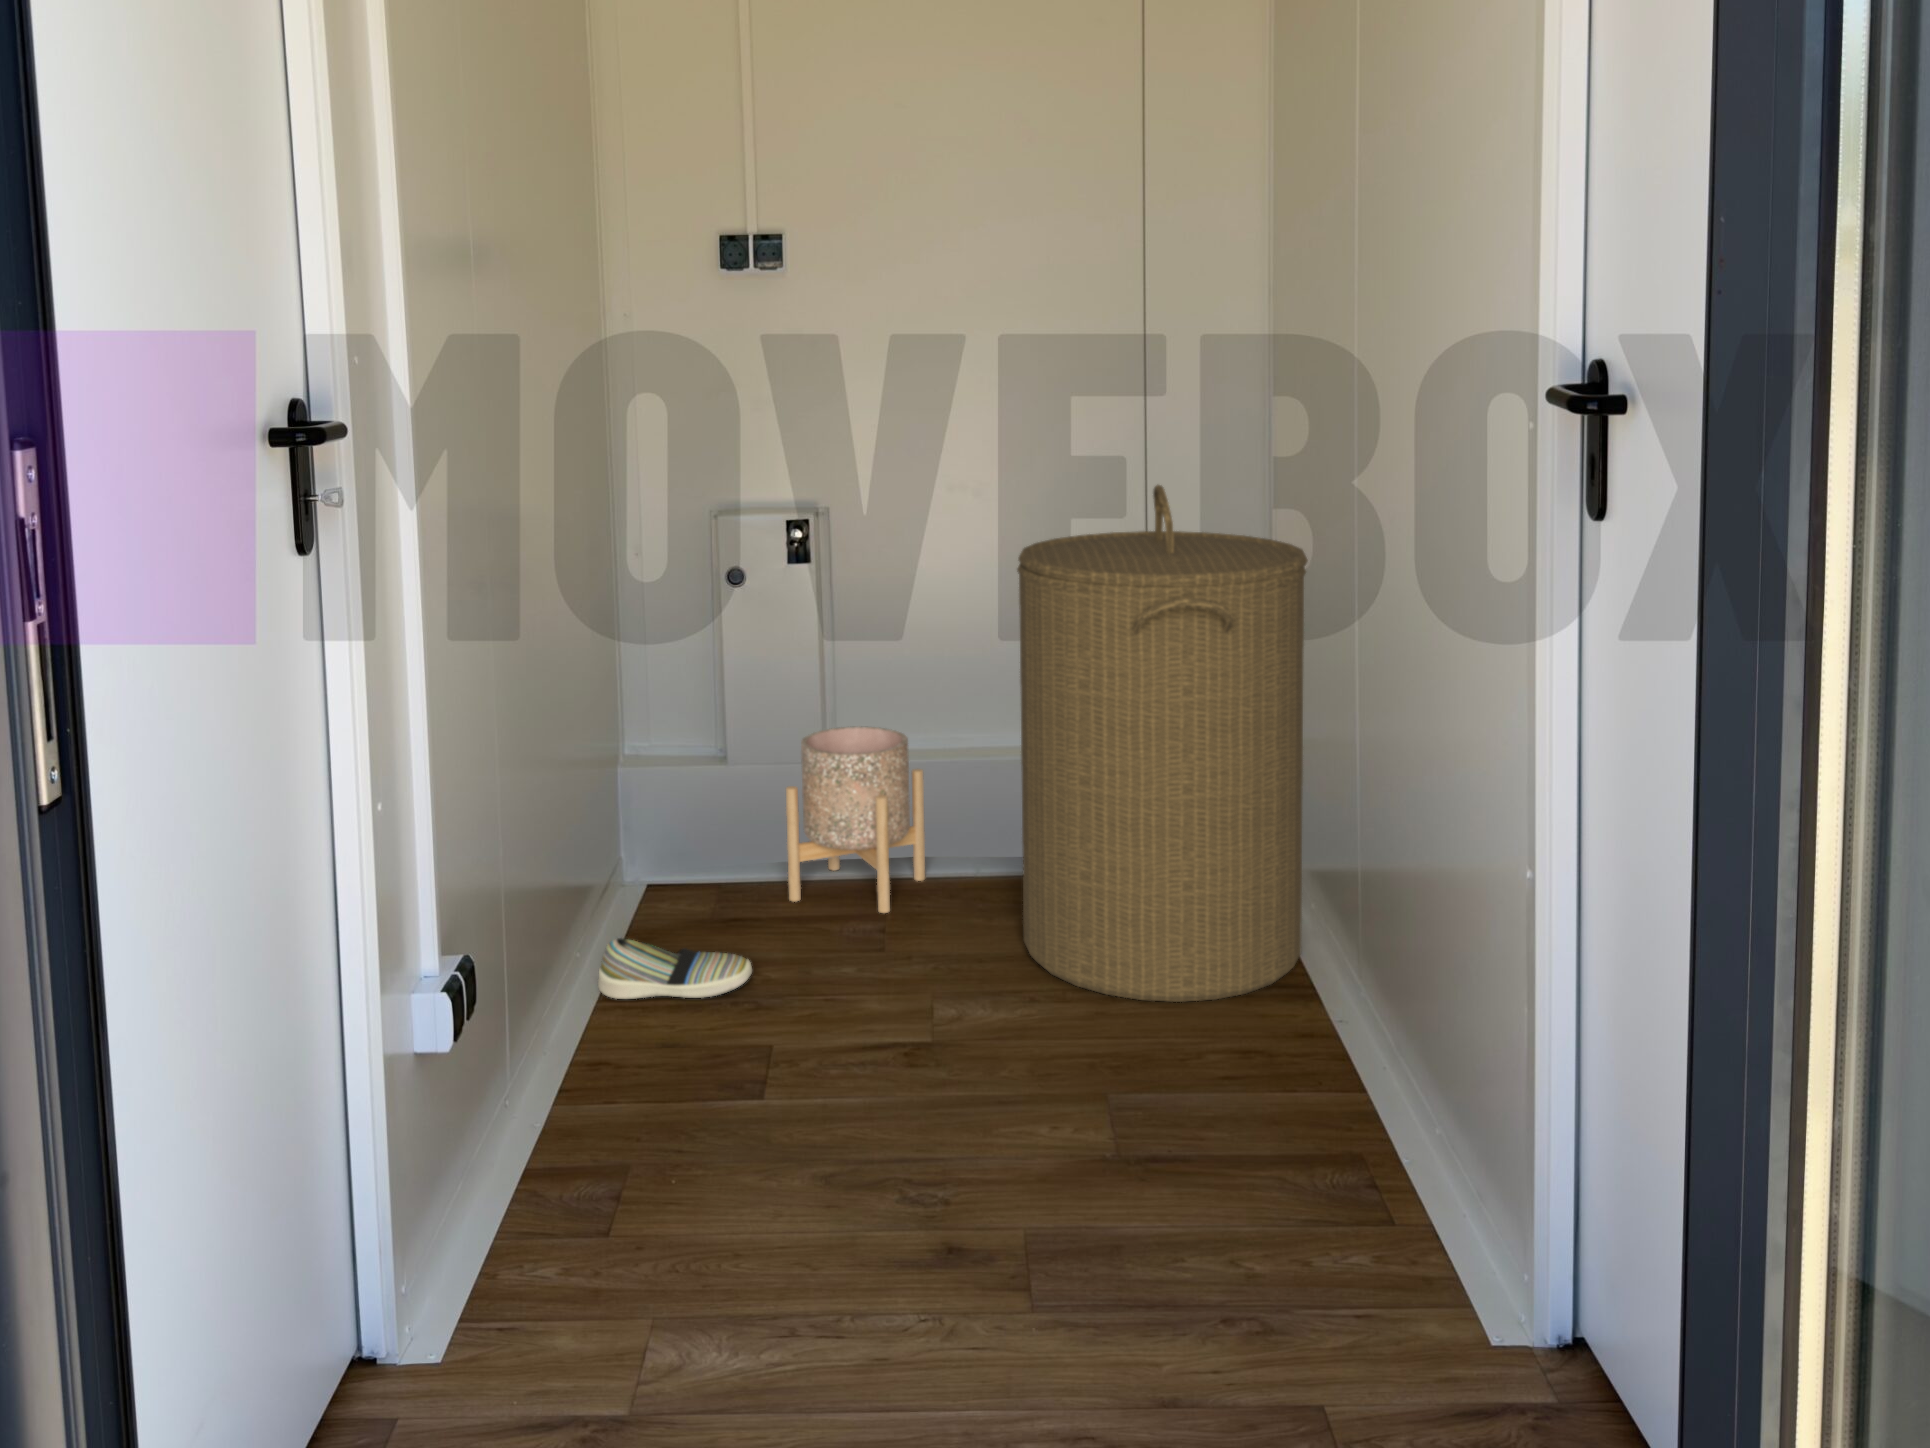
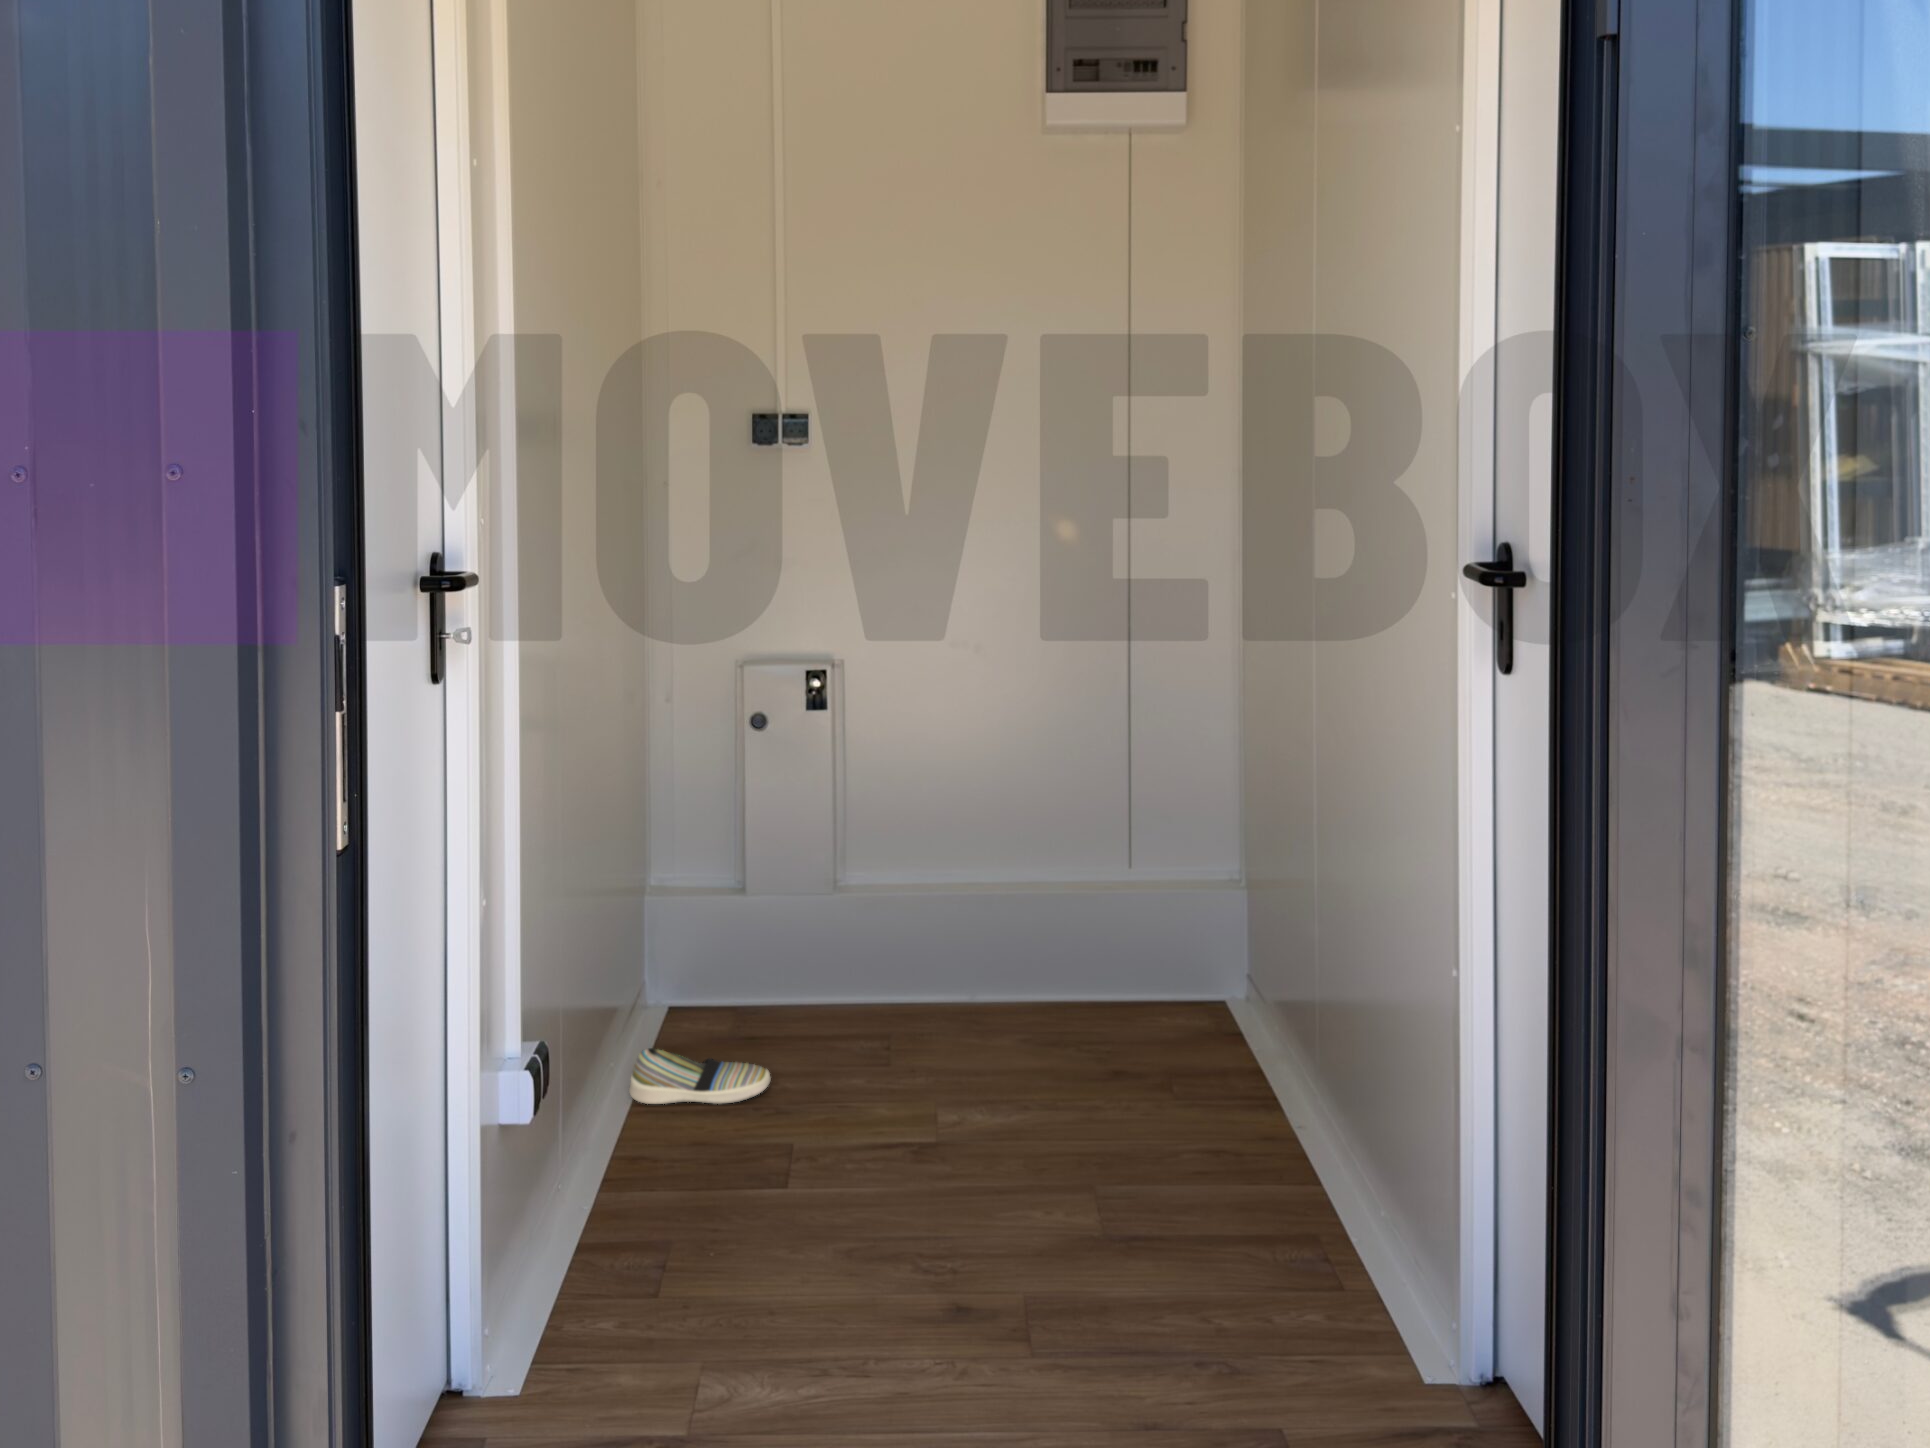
laundry hamper: present [1017,485,1308,1002] -> none [1016,643,1272,1109]
planter: present [786,726,925,913] -> none [798,861,923,1033]

